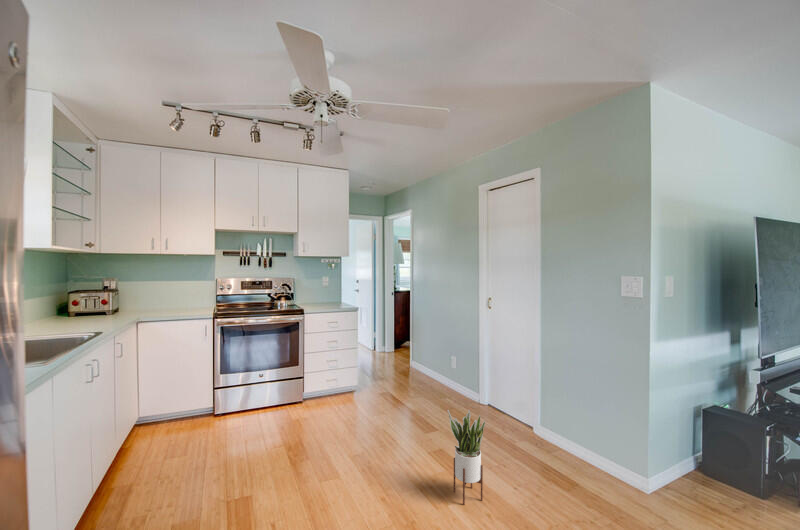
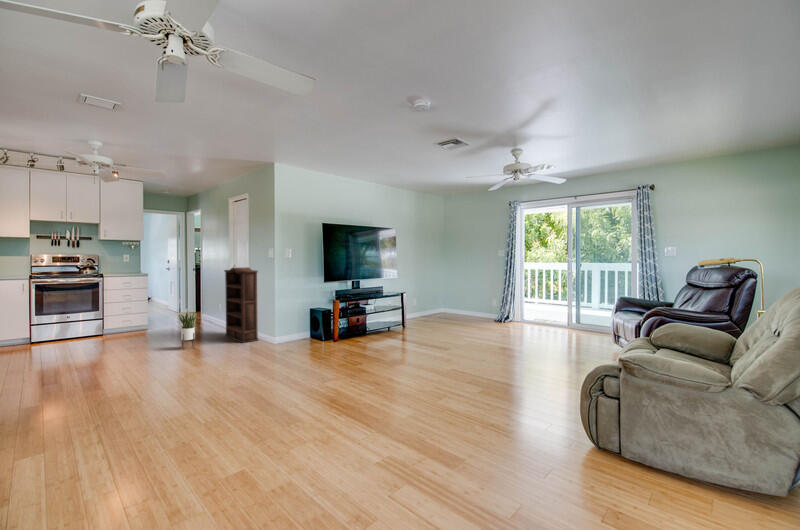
bookshelf: none [499,313,595,490] -> present [225,268,258,343]

